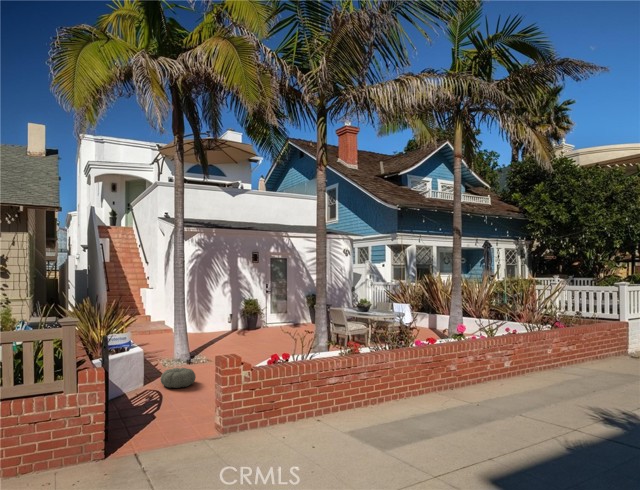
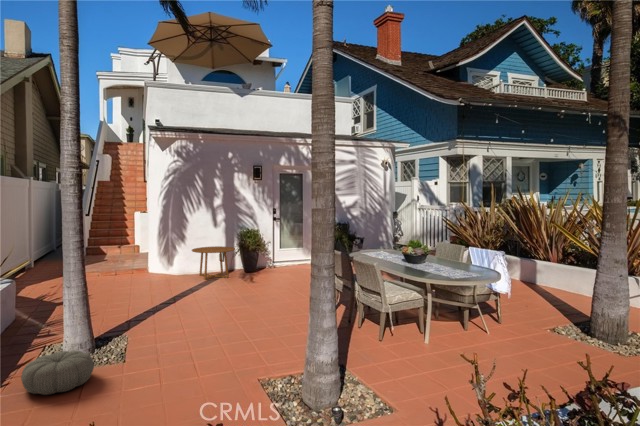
round table: none [209,312,240,335] -> present [192,246,235,280]

